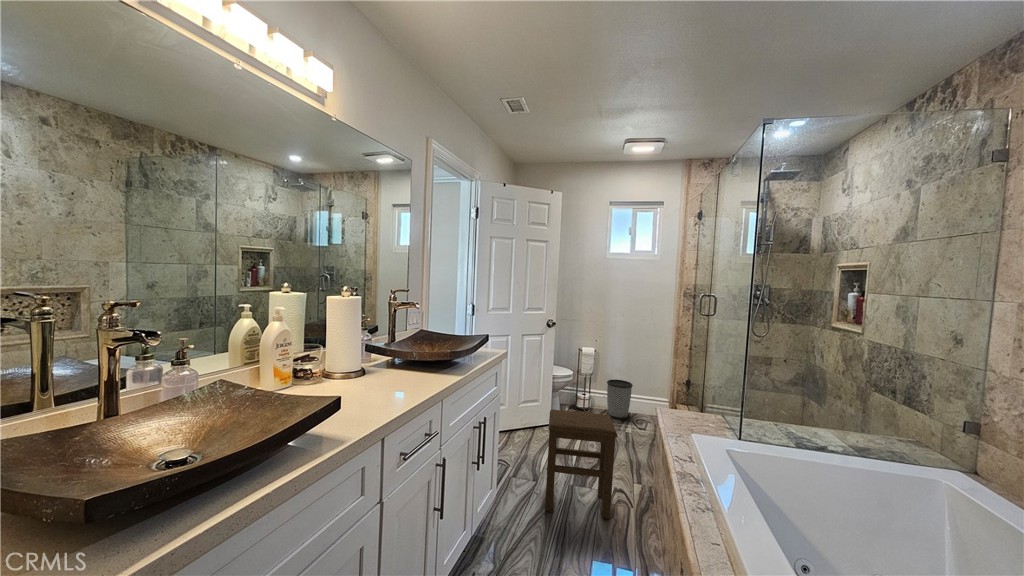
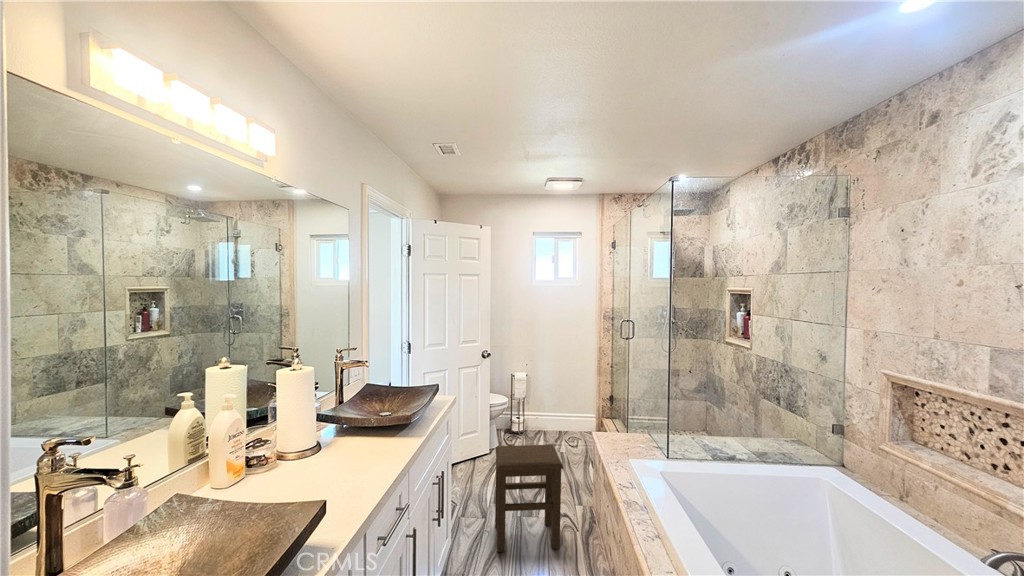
wastebasket: present [607,379,633,419] -> none [541,399,564,437]

